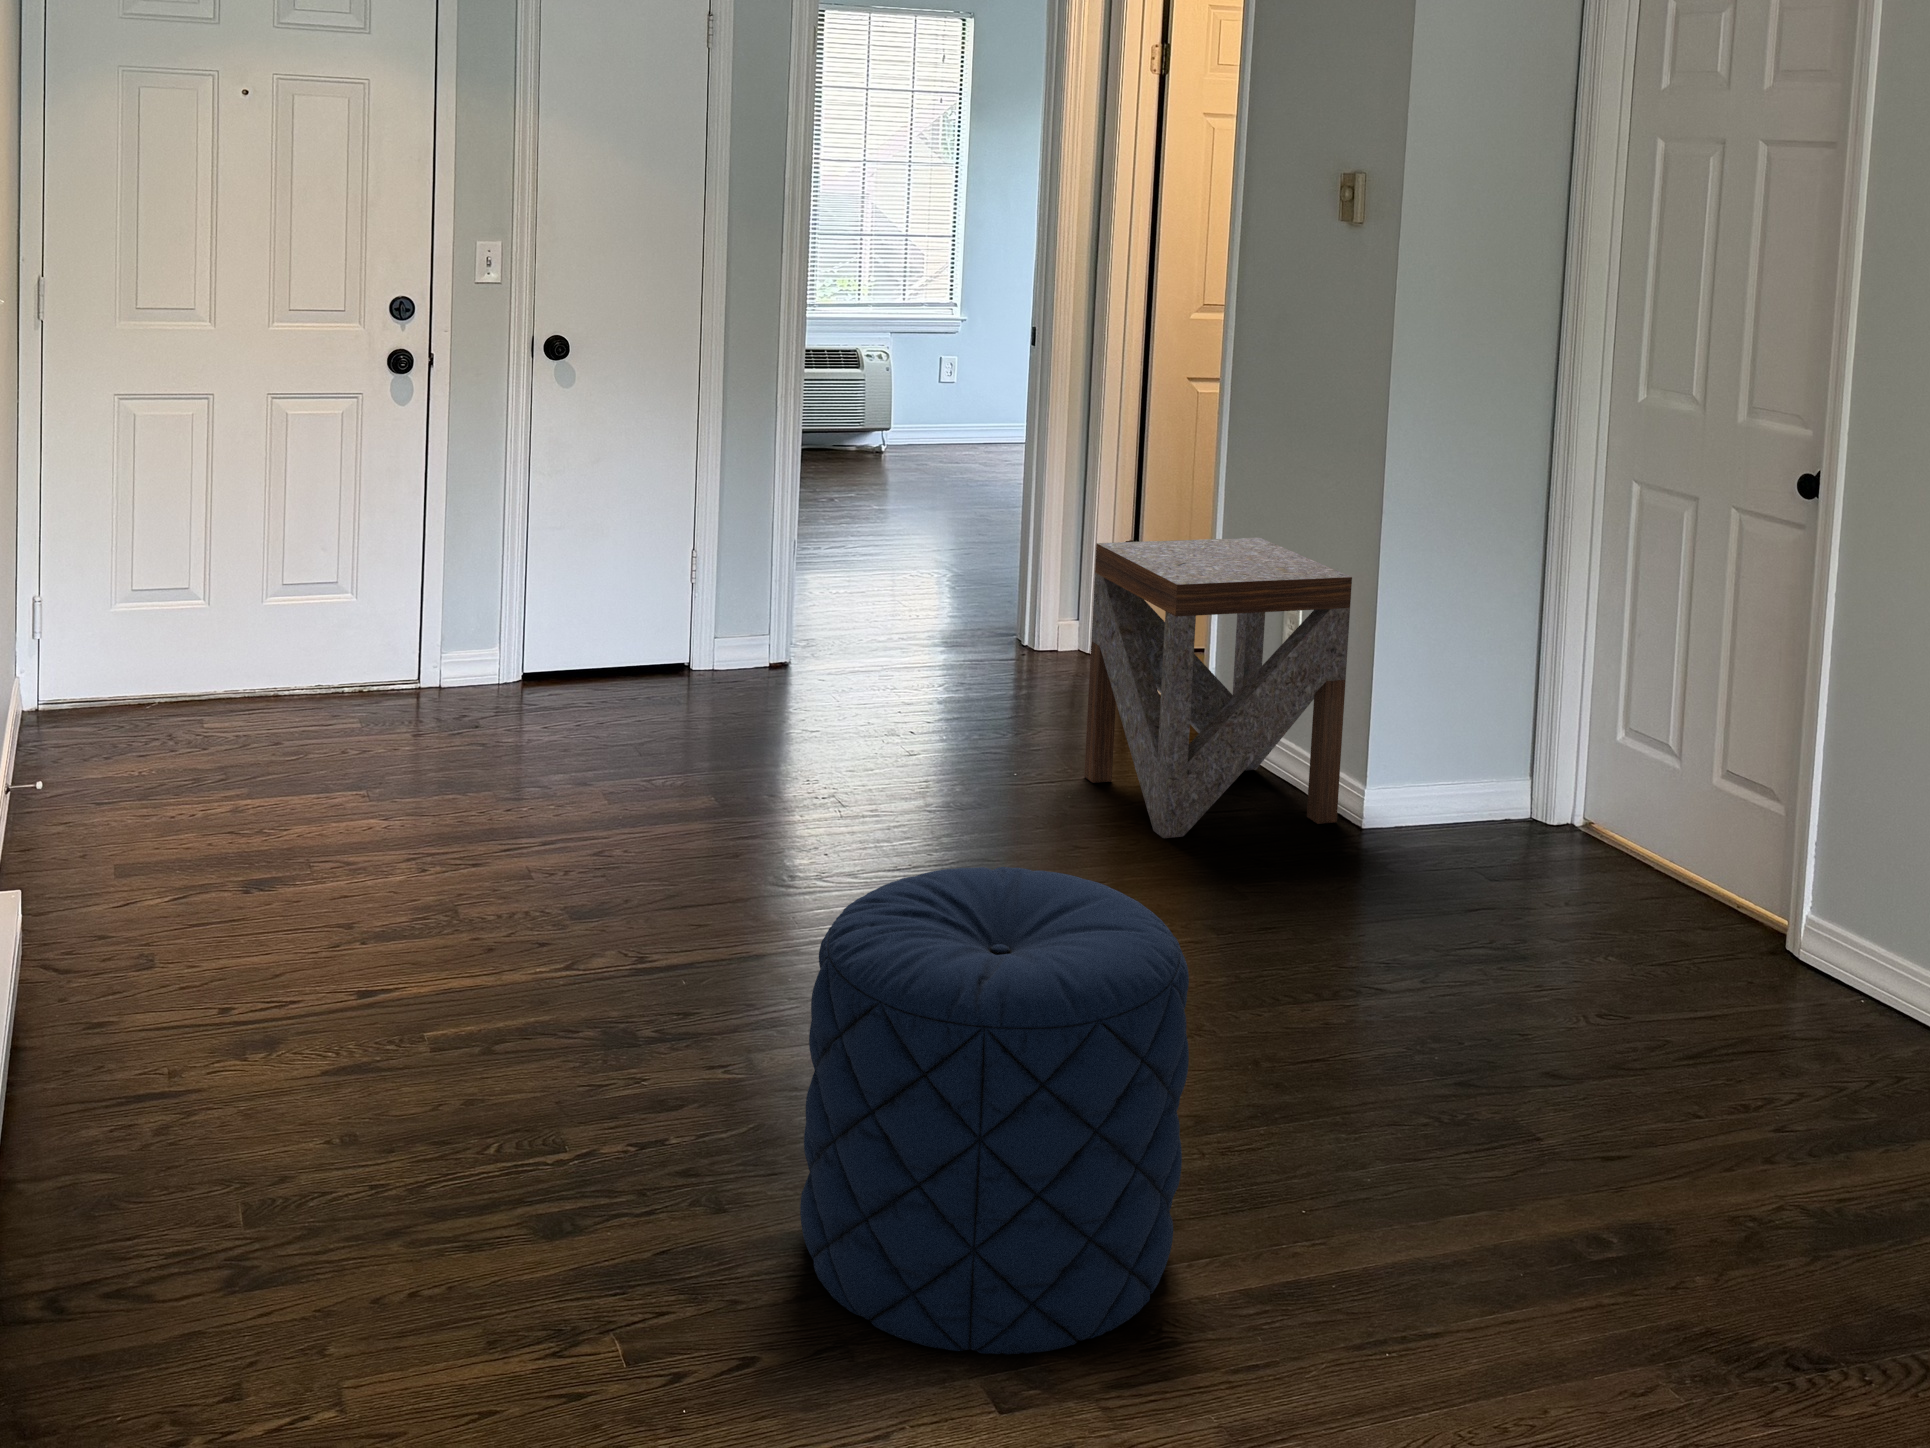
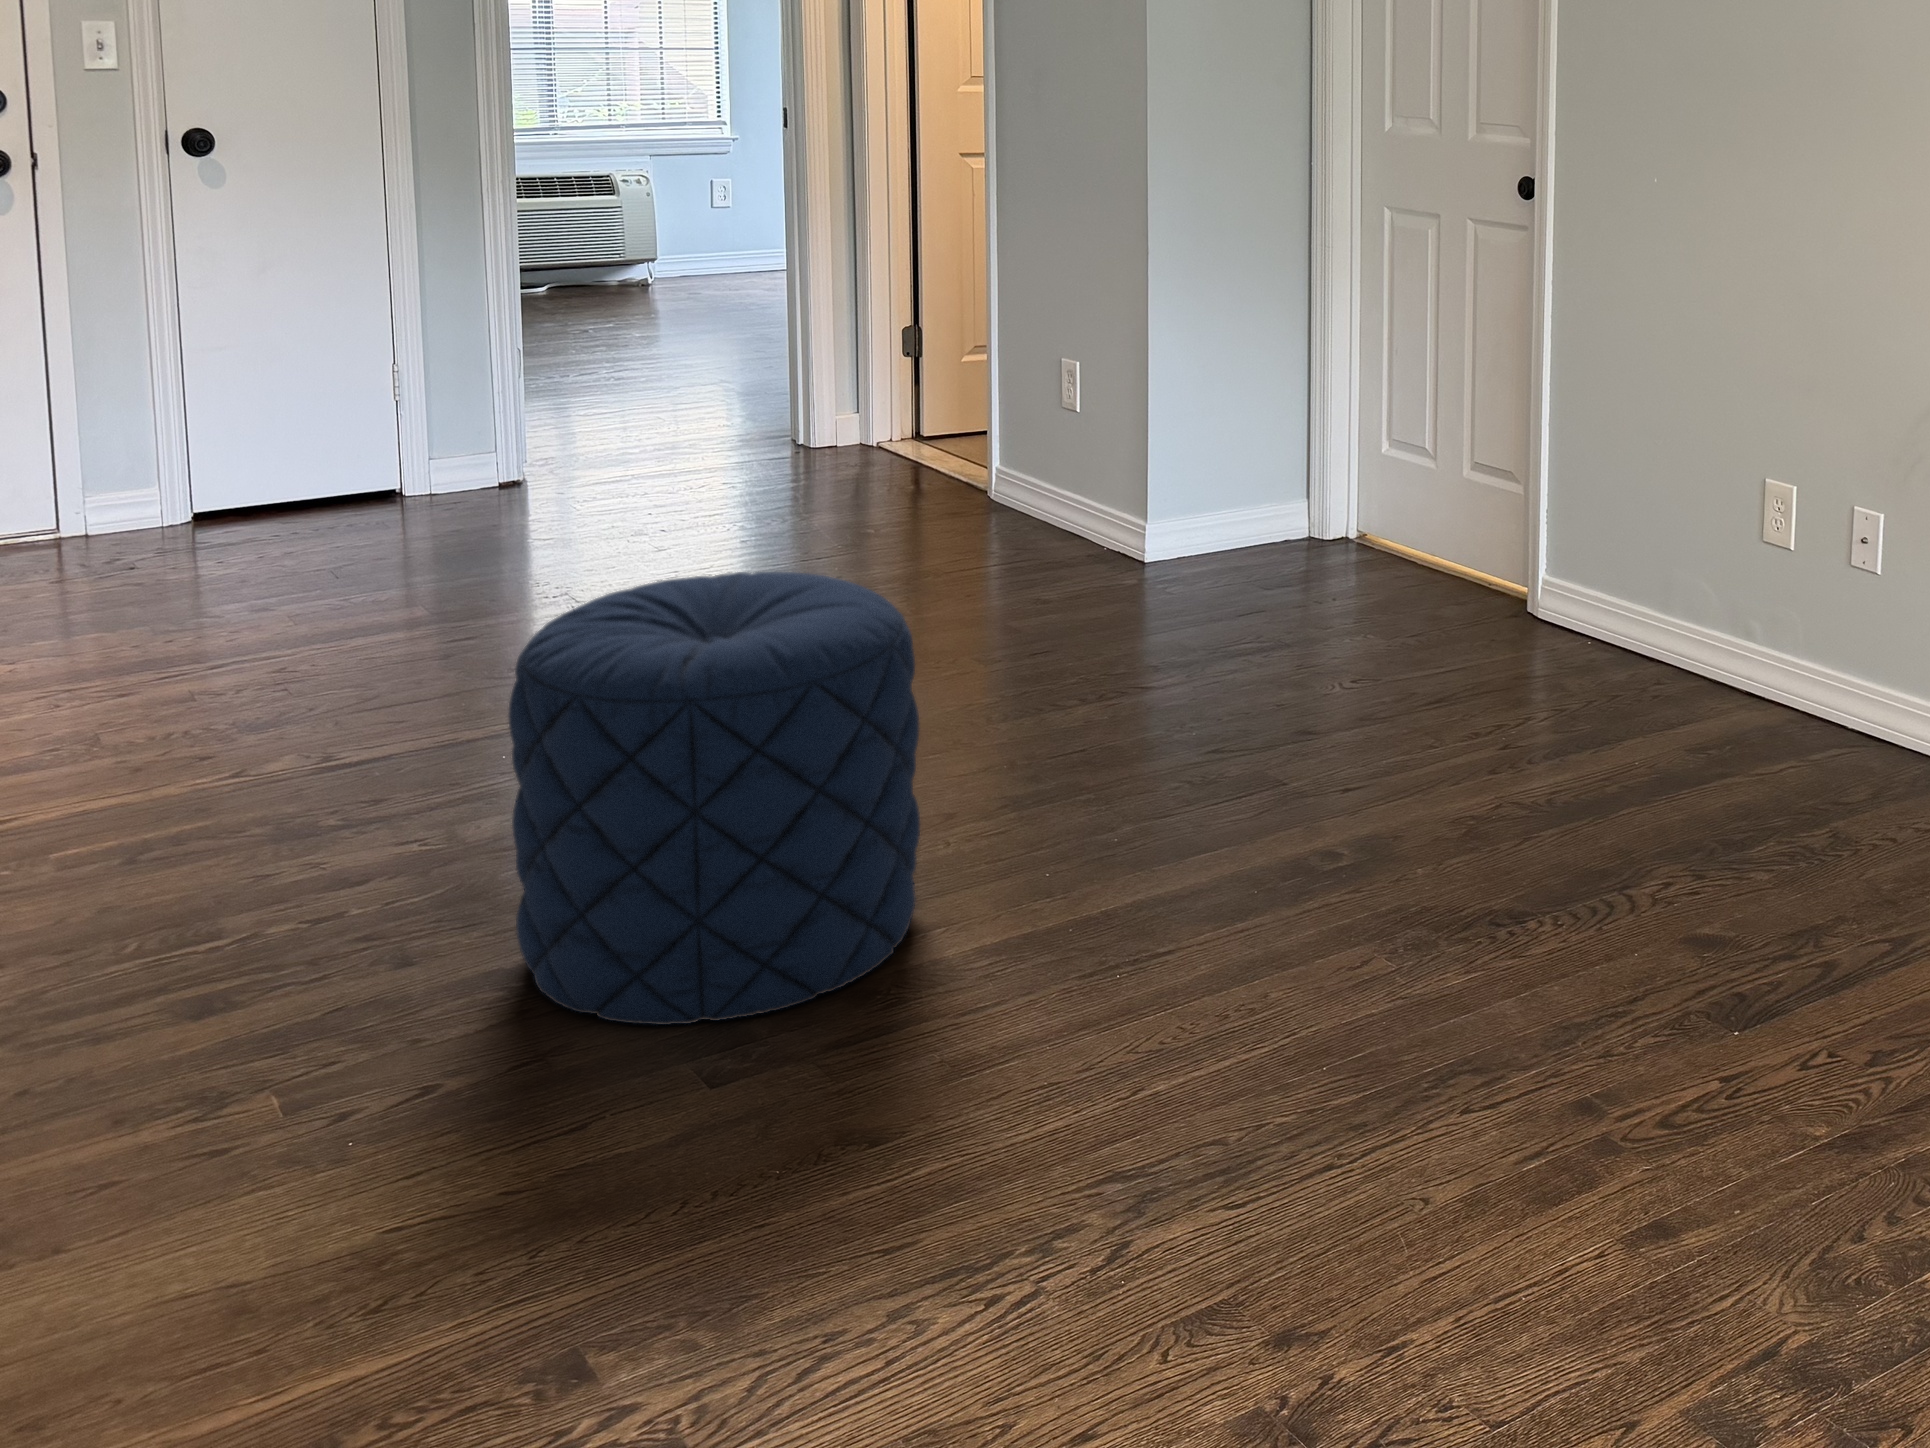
side table: present [1084,538,1352,838] -> none [854,294,1119,592]

